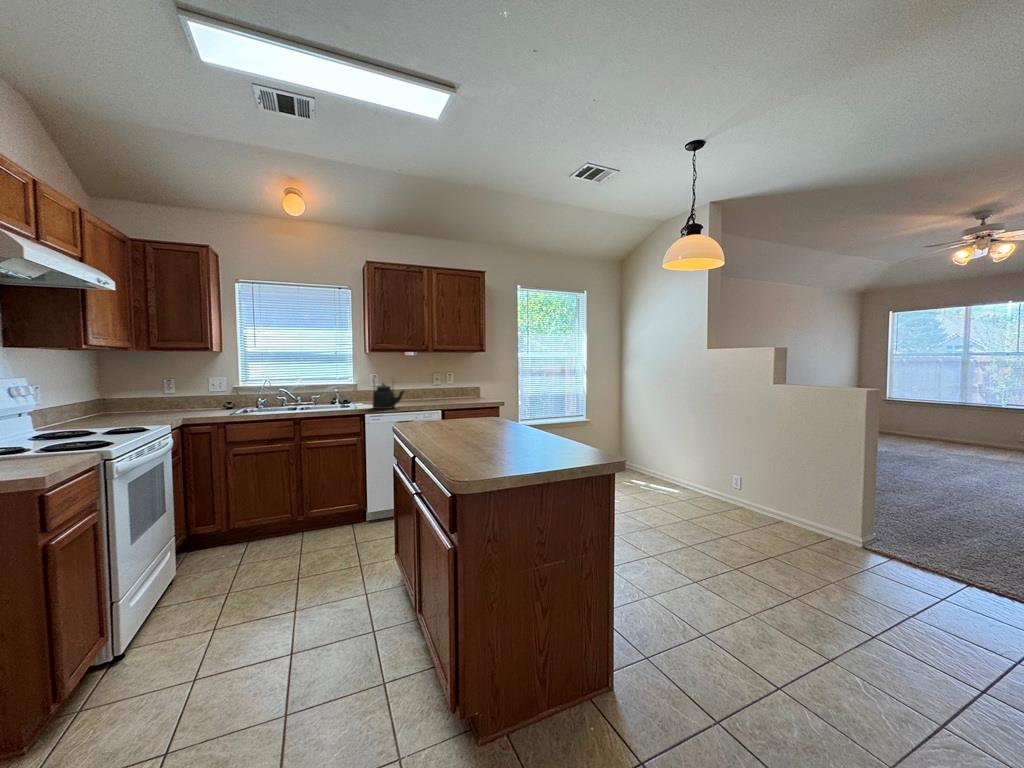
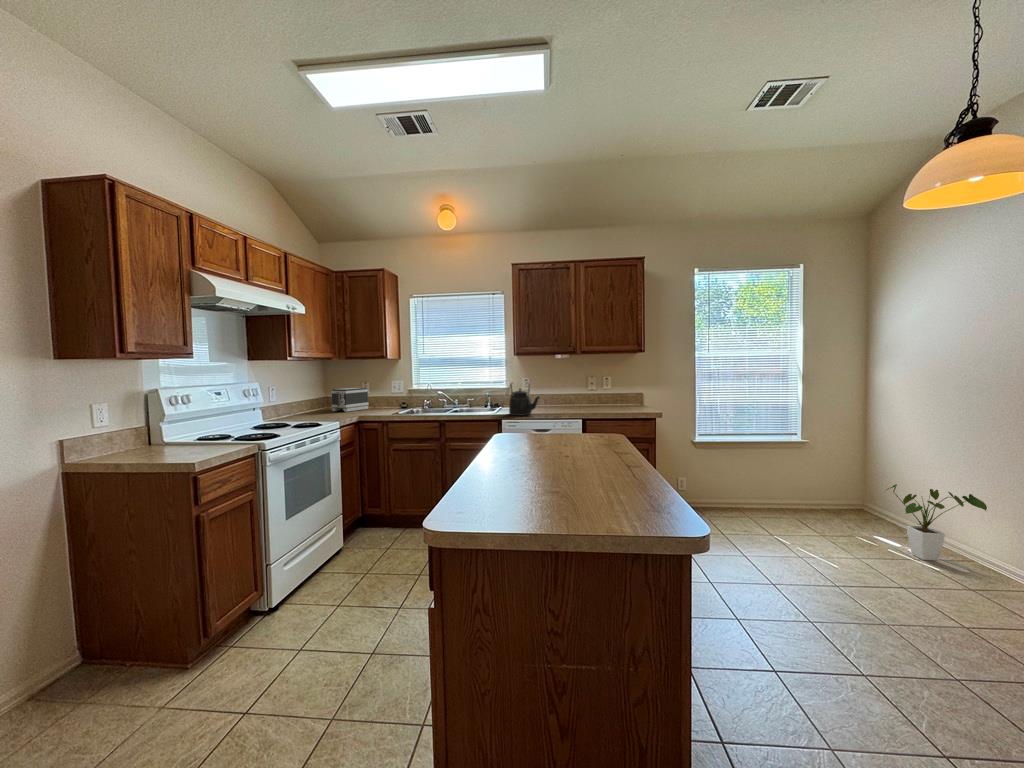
toaster: none [123,386,178,416] -> present [331,388,369,412]
house plant: none [637,442,684,487] -> present [887,484,987,561]

